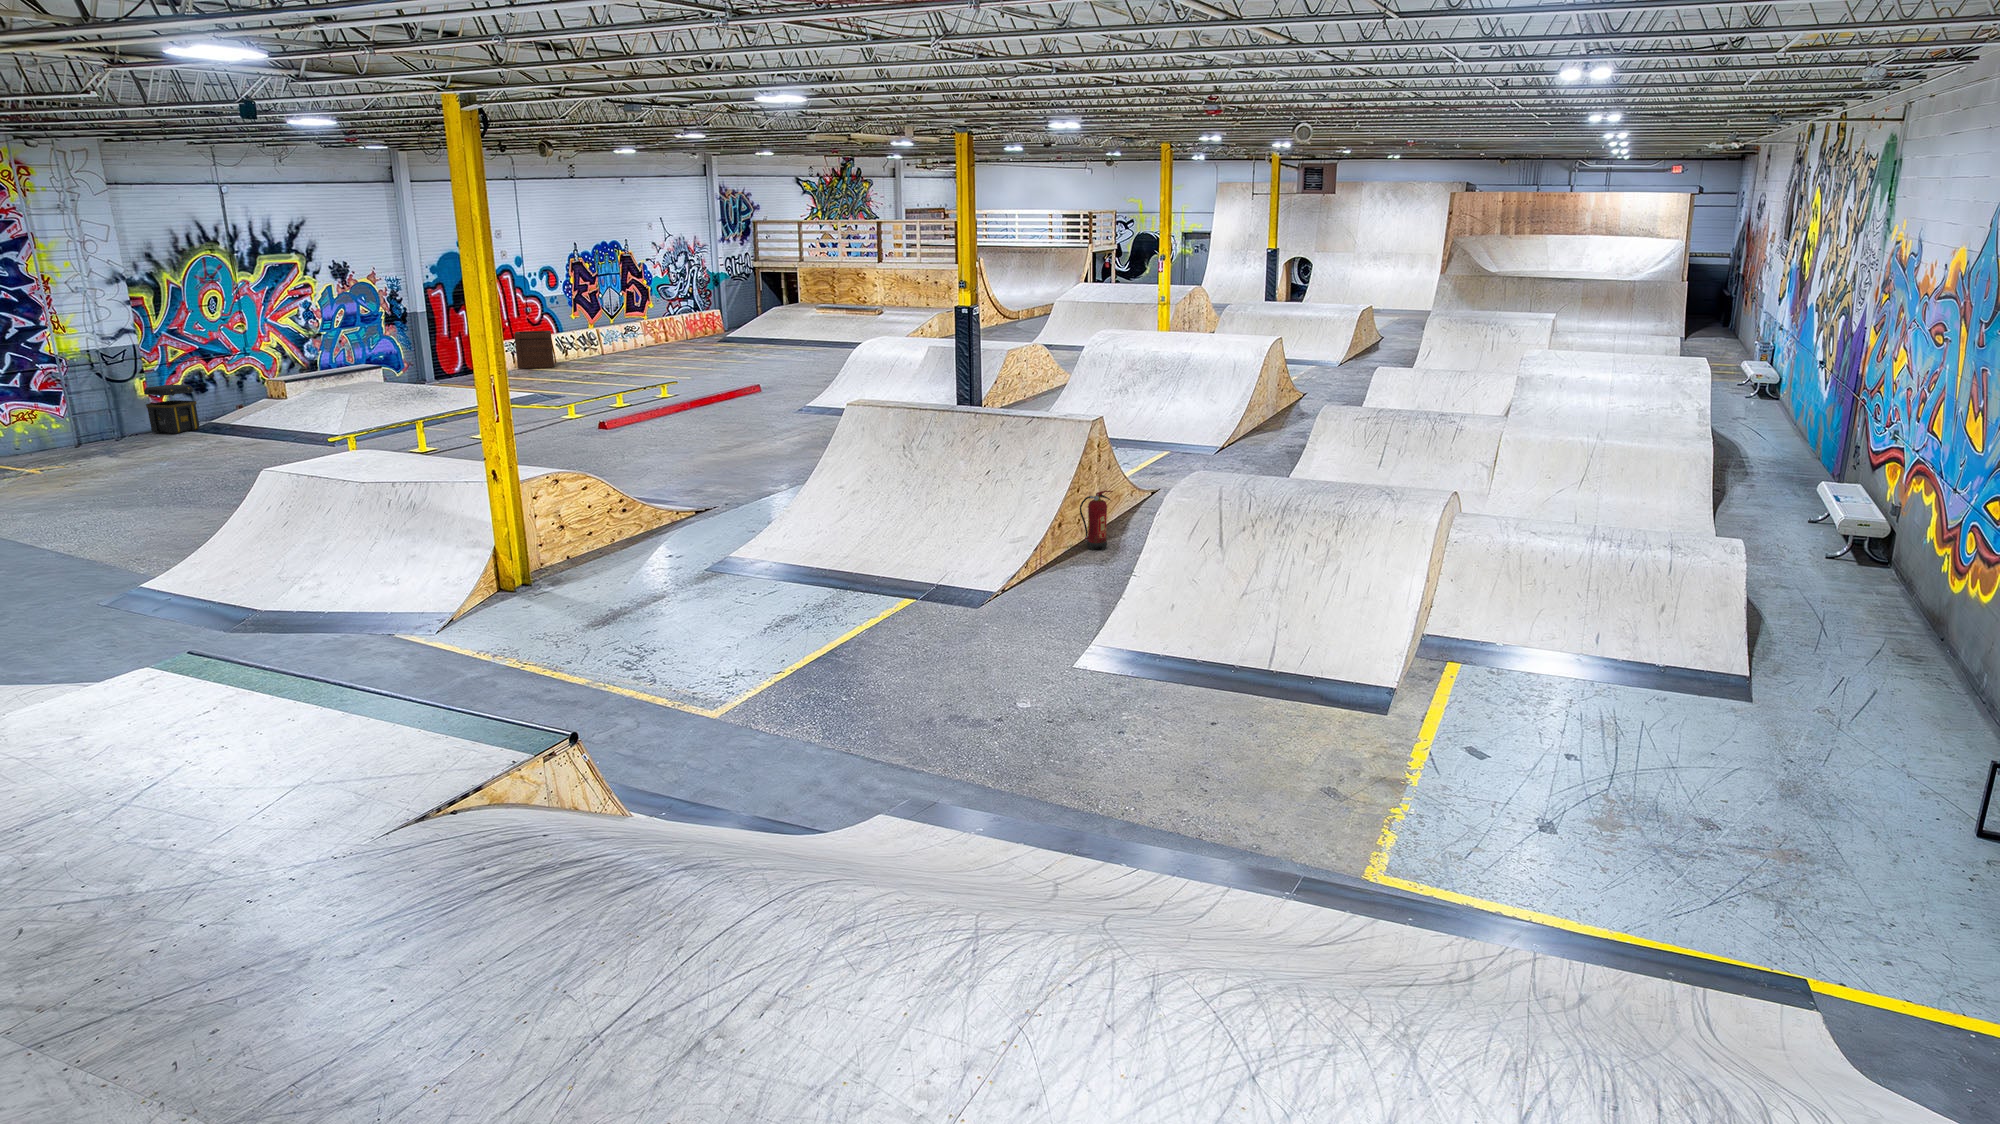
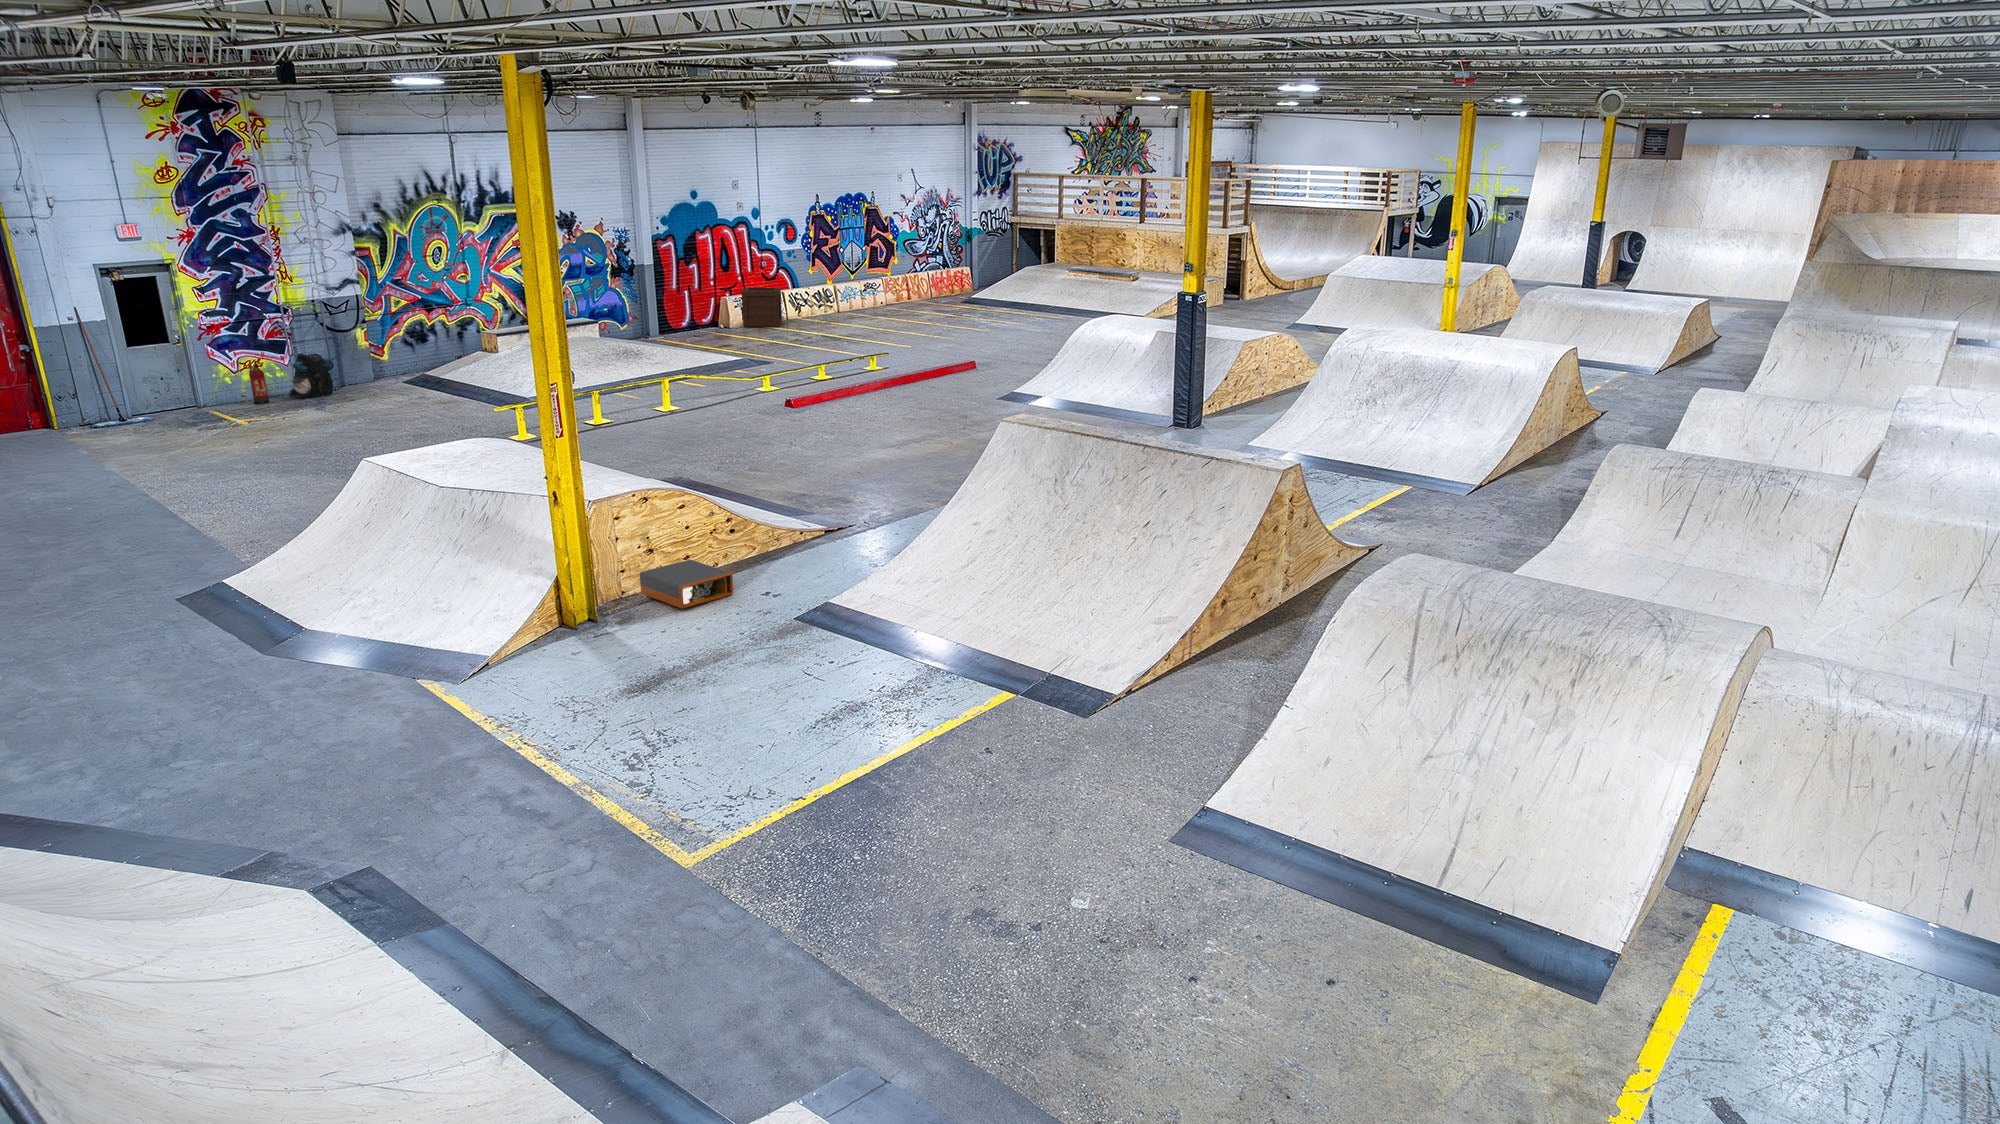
toolbox: present [144,385,200,434] -> none [366,335,416,385]
backpack: none [67,404,115,449] -> present [289,354,334,398]
fire extinguisher: present [1080,491,1113,550] -> present [249,363,269,404]
storage box: none [565,535,649,571] -> present [640,560,733,609]

